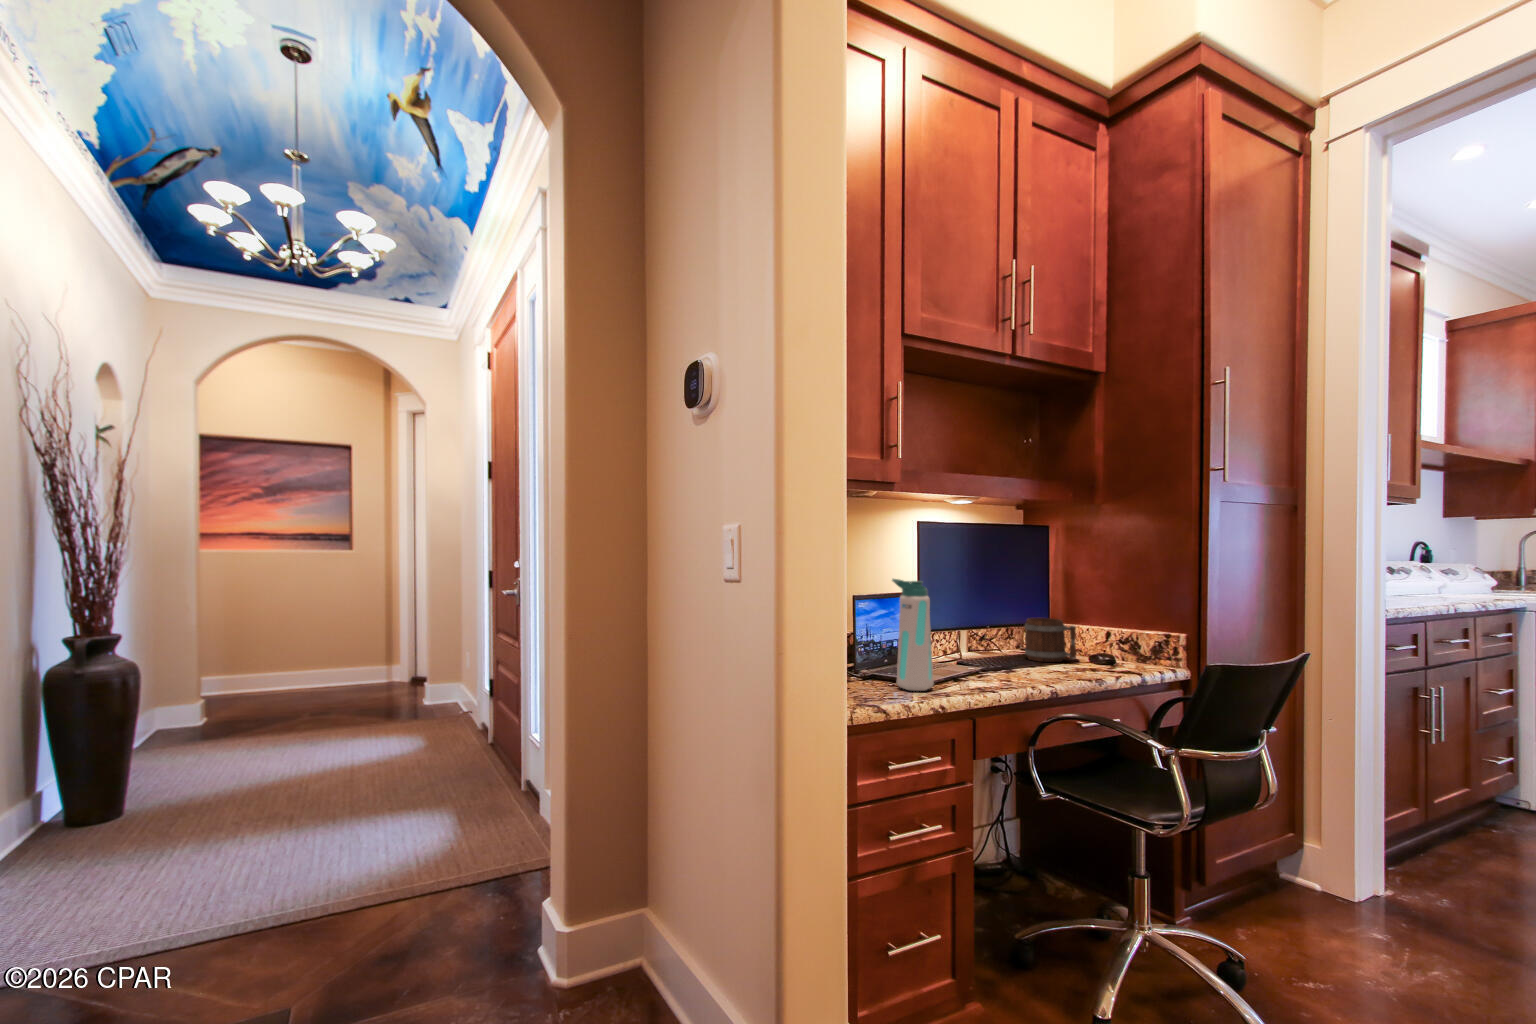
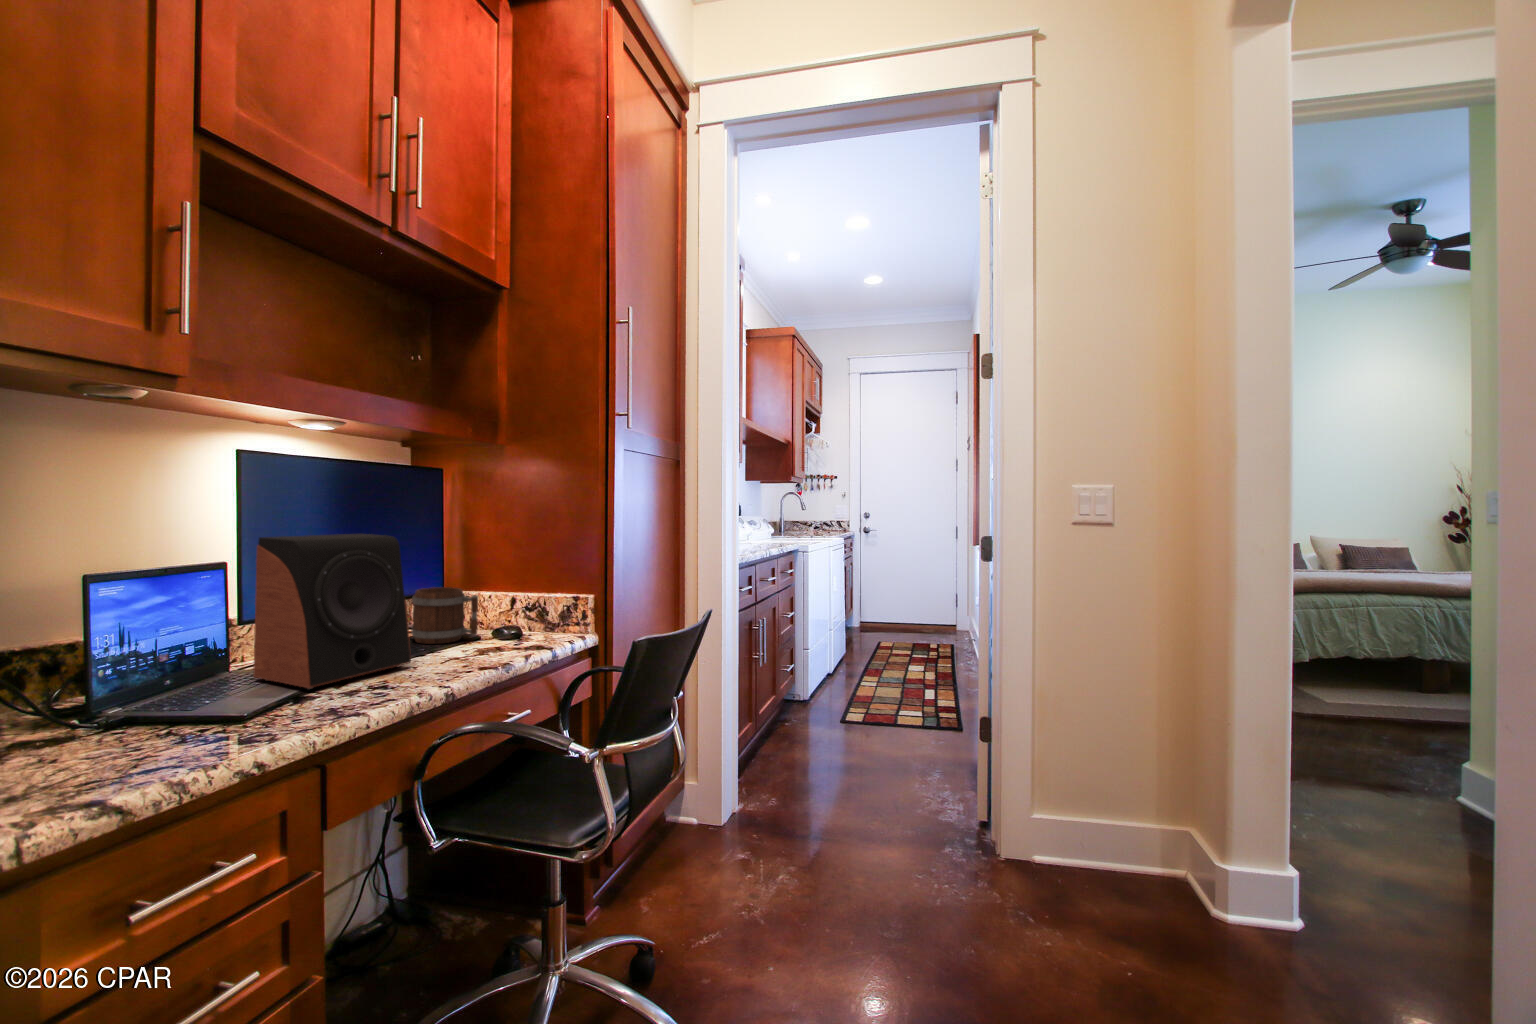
speaker: none [929,573,1025,676] -> present [253,534,411,690]
water bottle: present [892,579,934,691] -> none [164,550,251,741]

